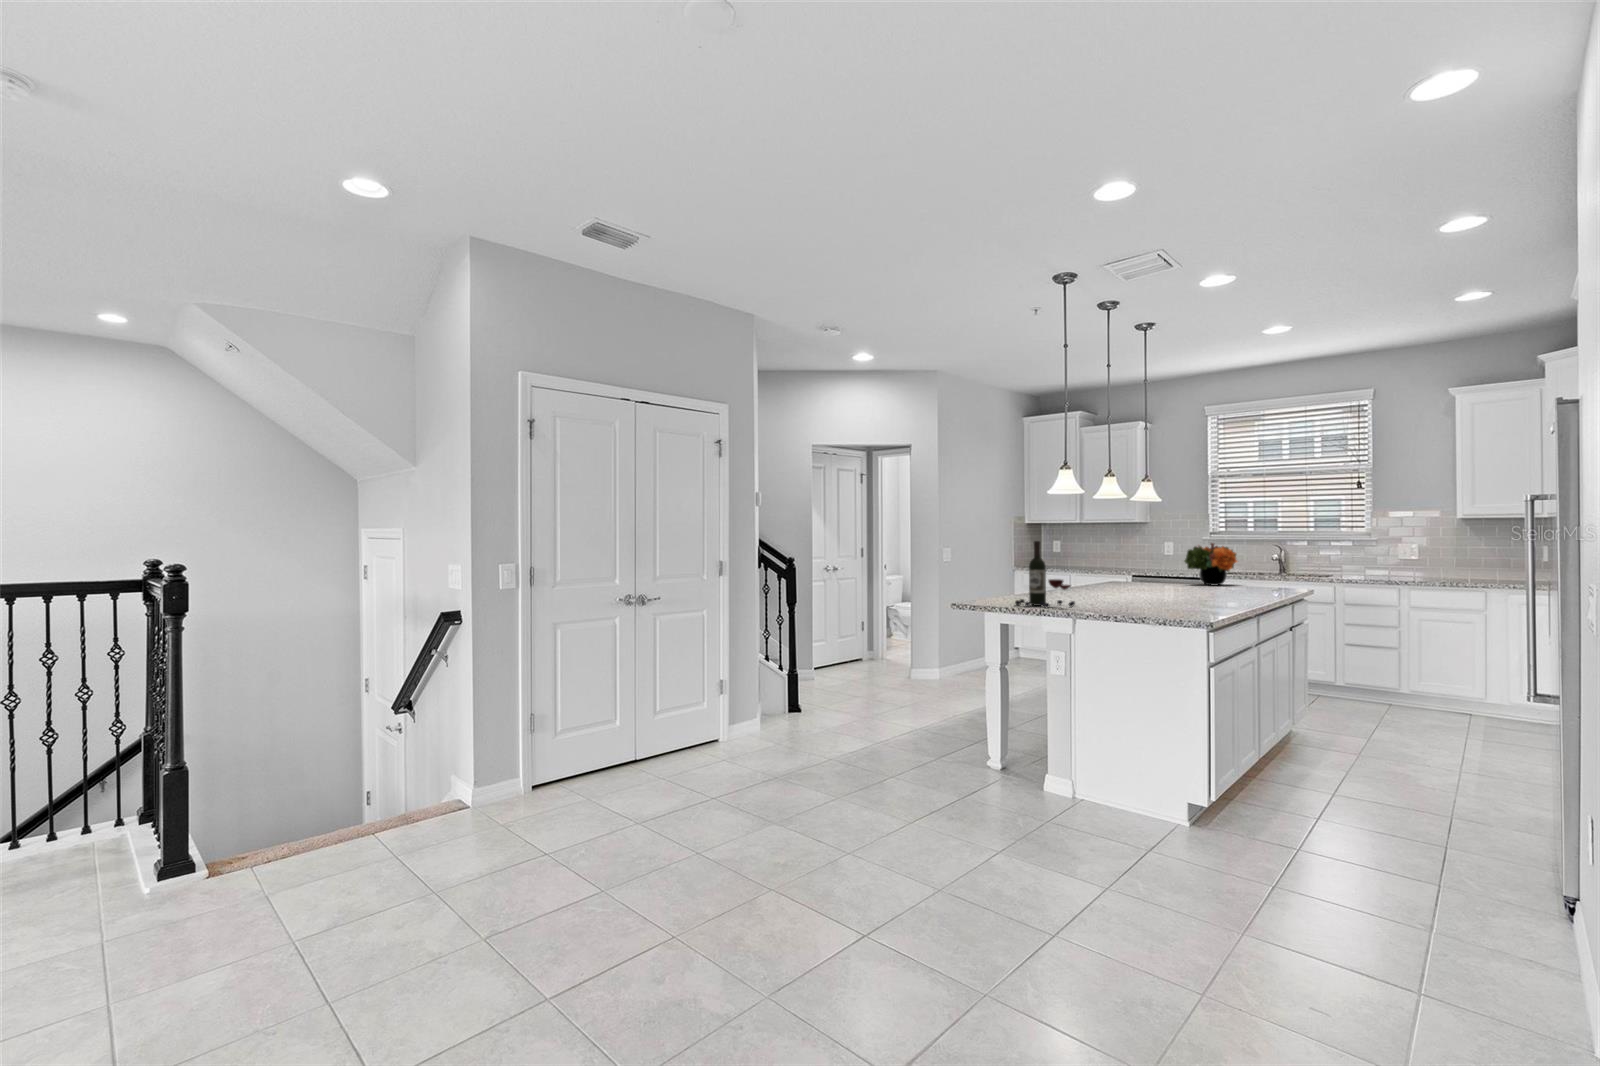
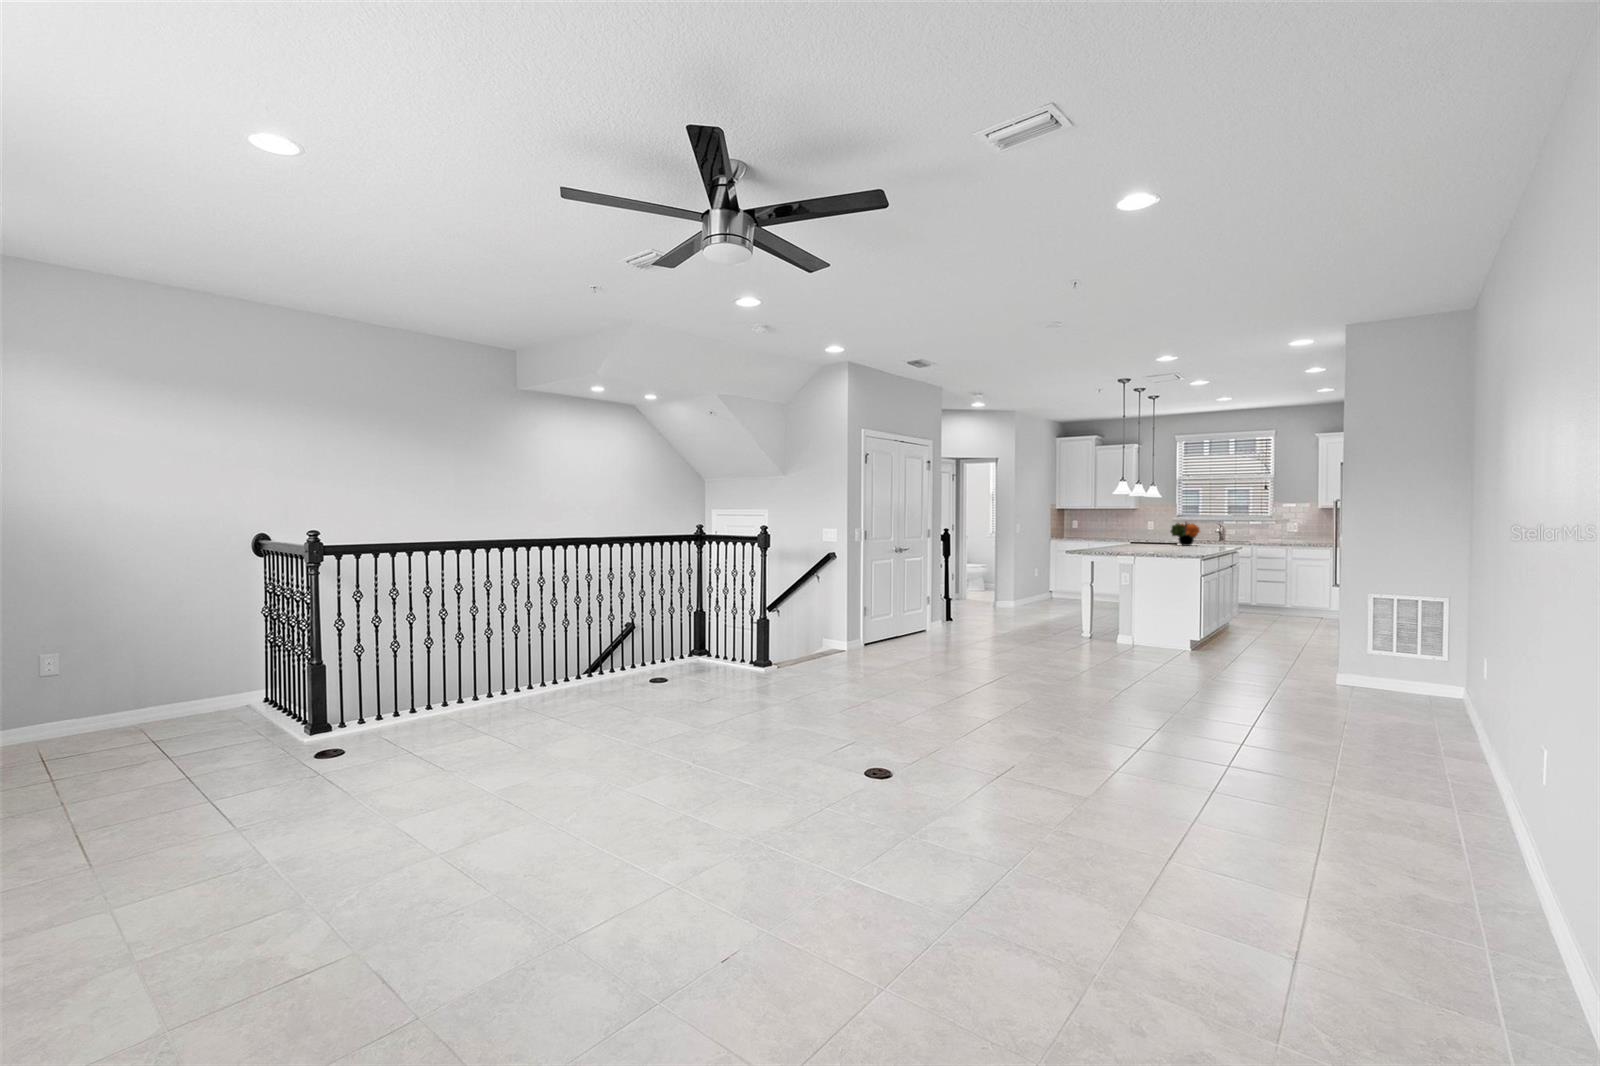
wine bottle: present [1015,541,1075,607] -> none [1100,519,1133,552]

